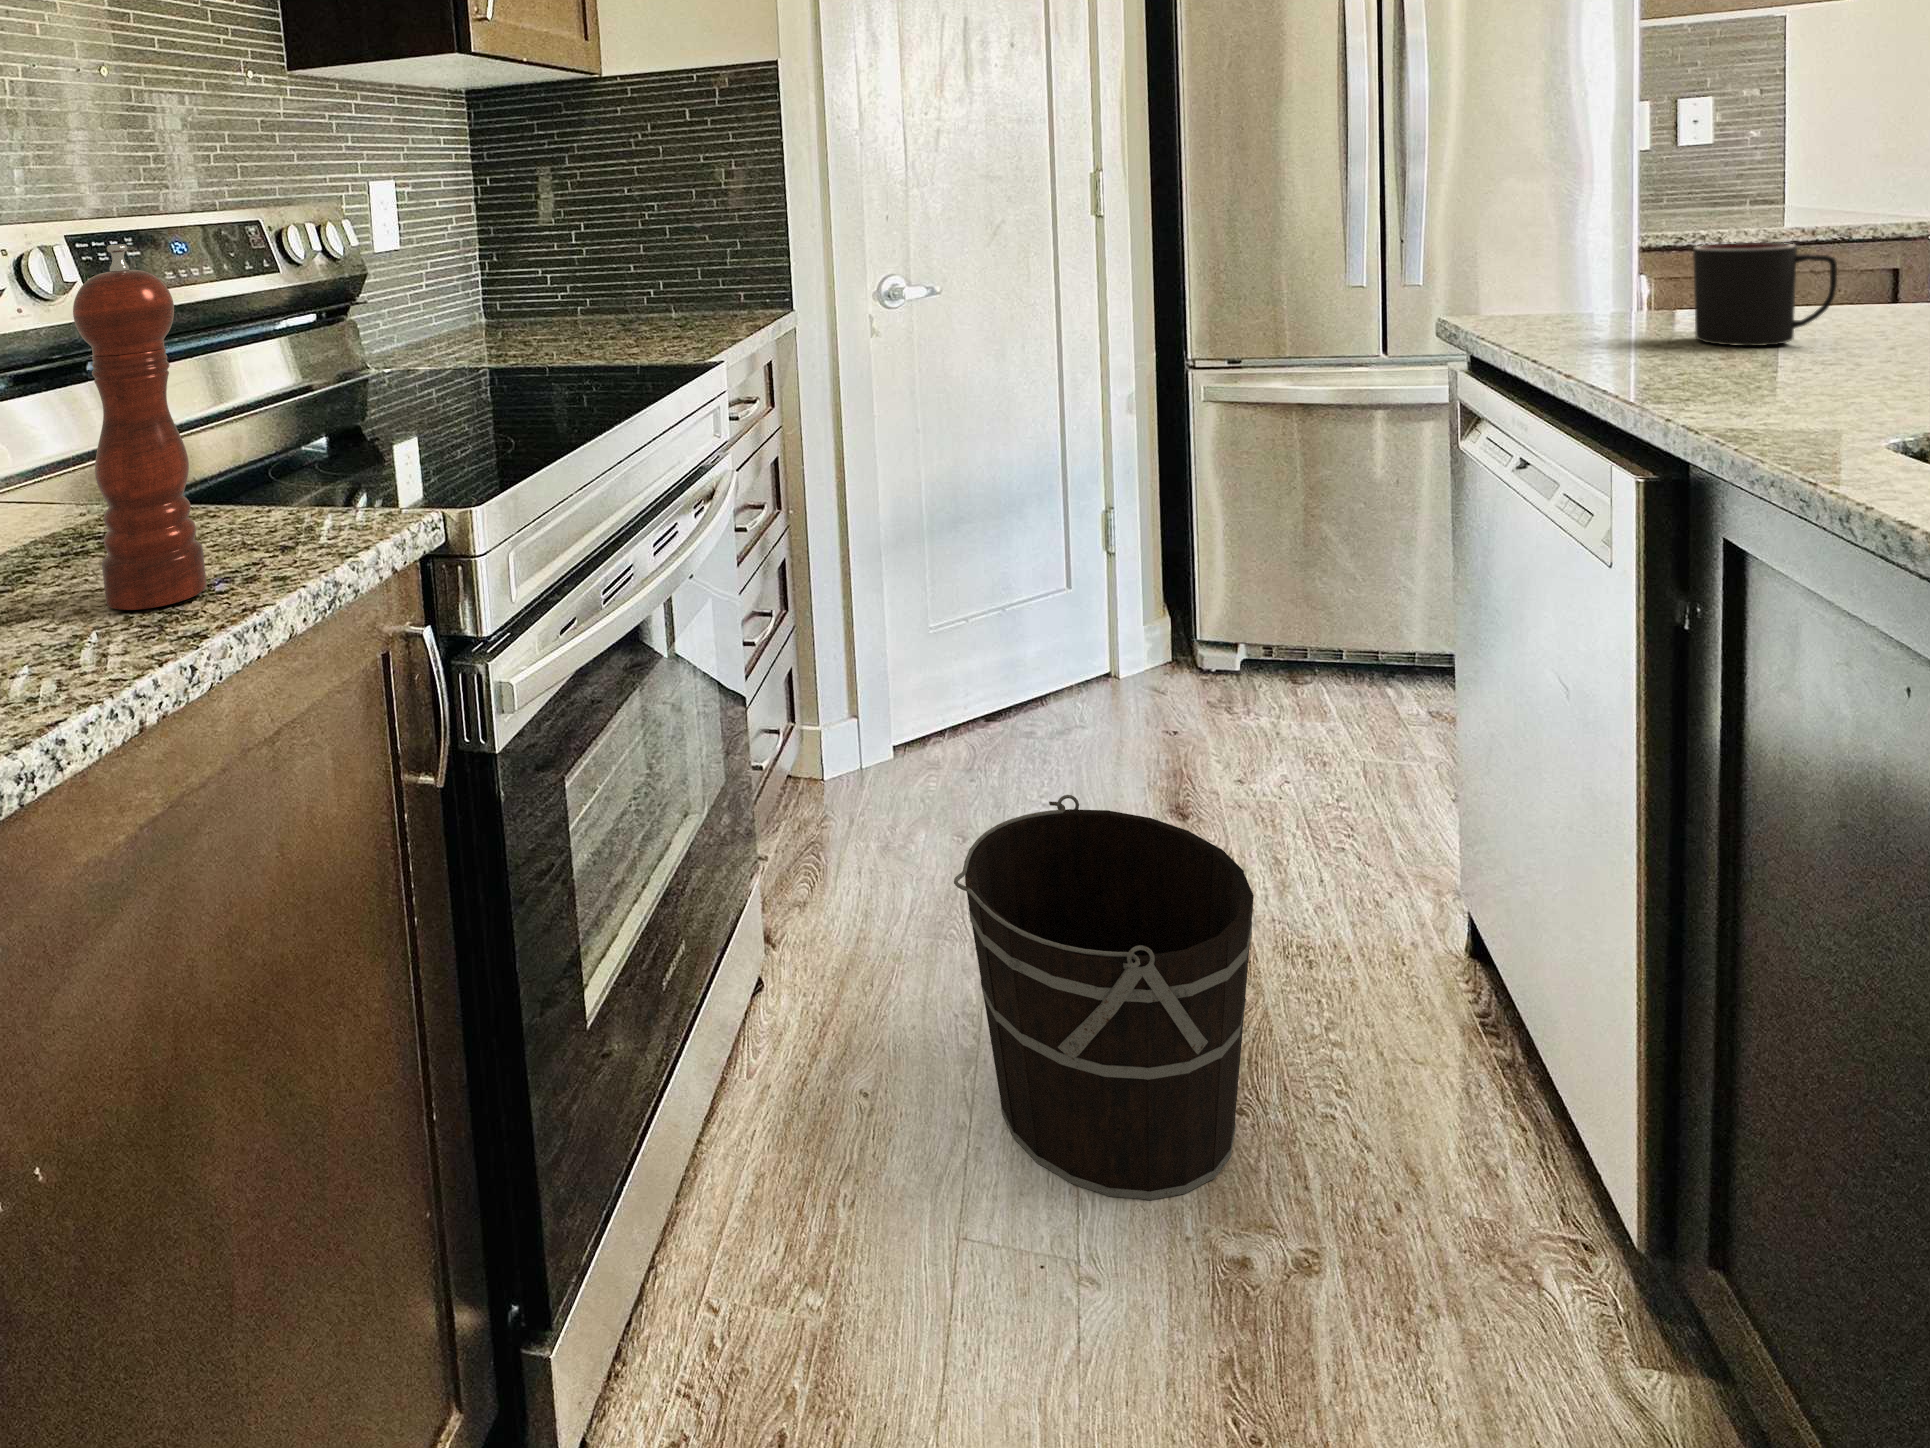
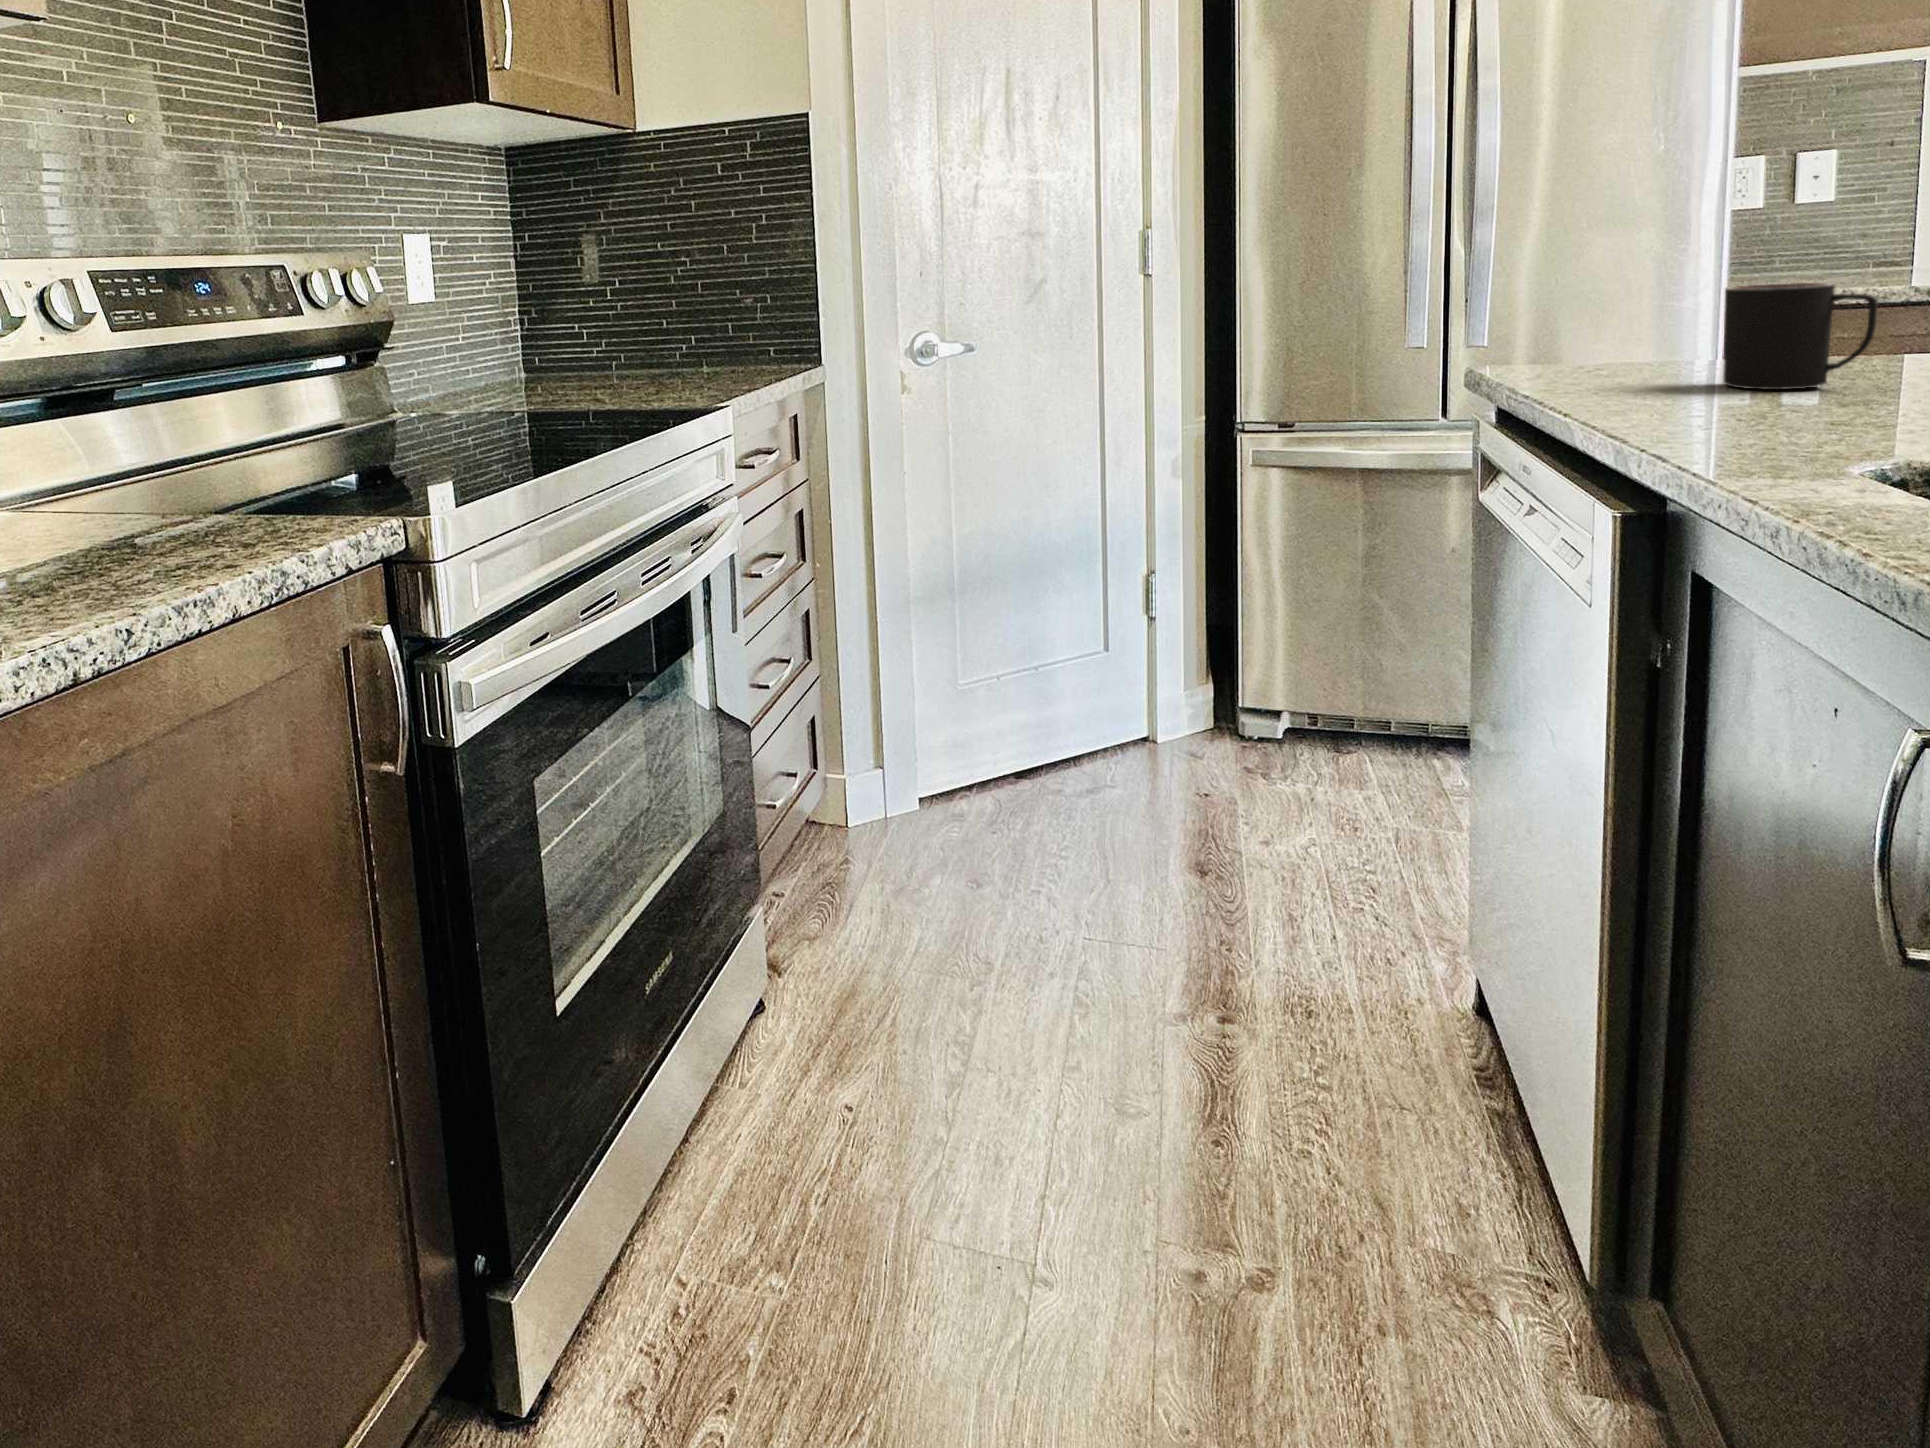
pepper mill: present [73,244,207,610] -> none [36,251,166,588]
bucket: present [954,795,1254,1200] -> none [936,833,1230,1211]

